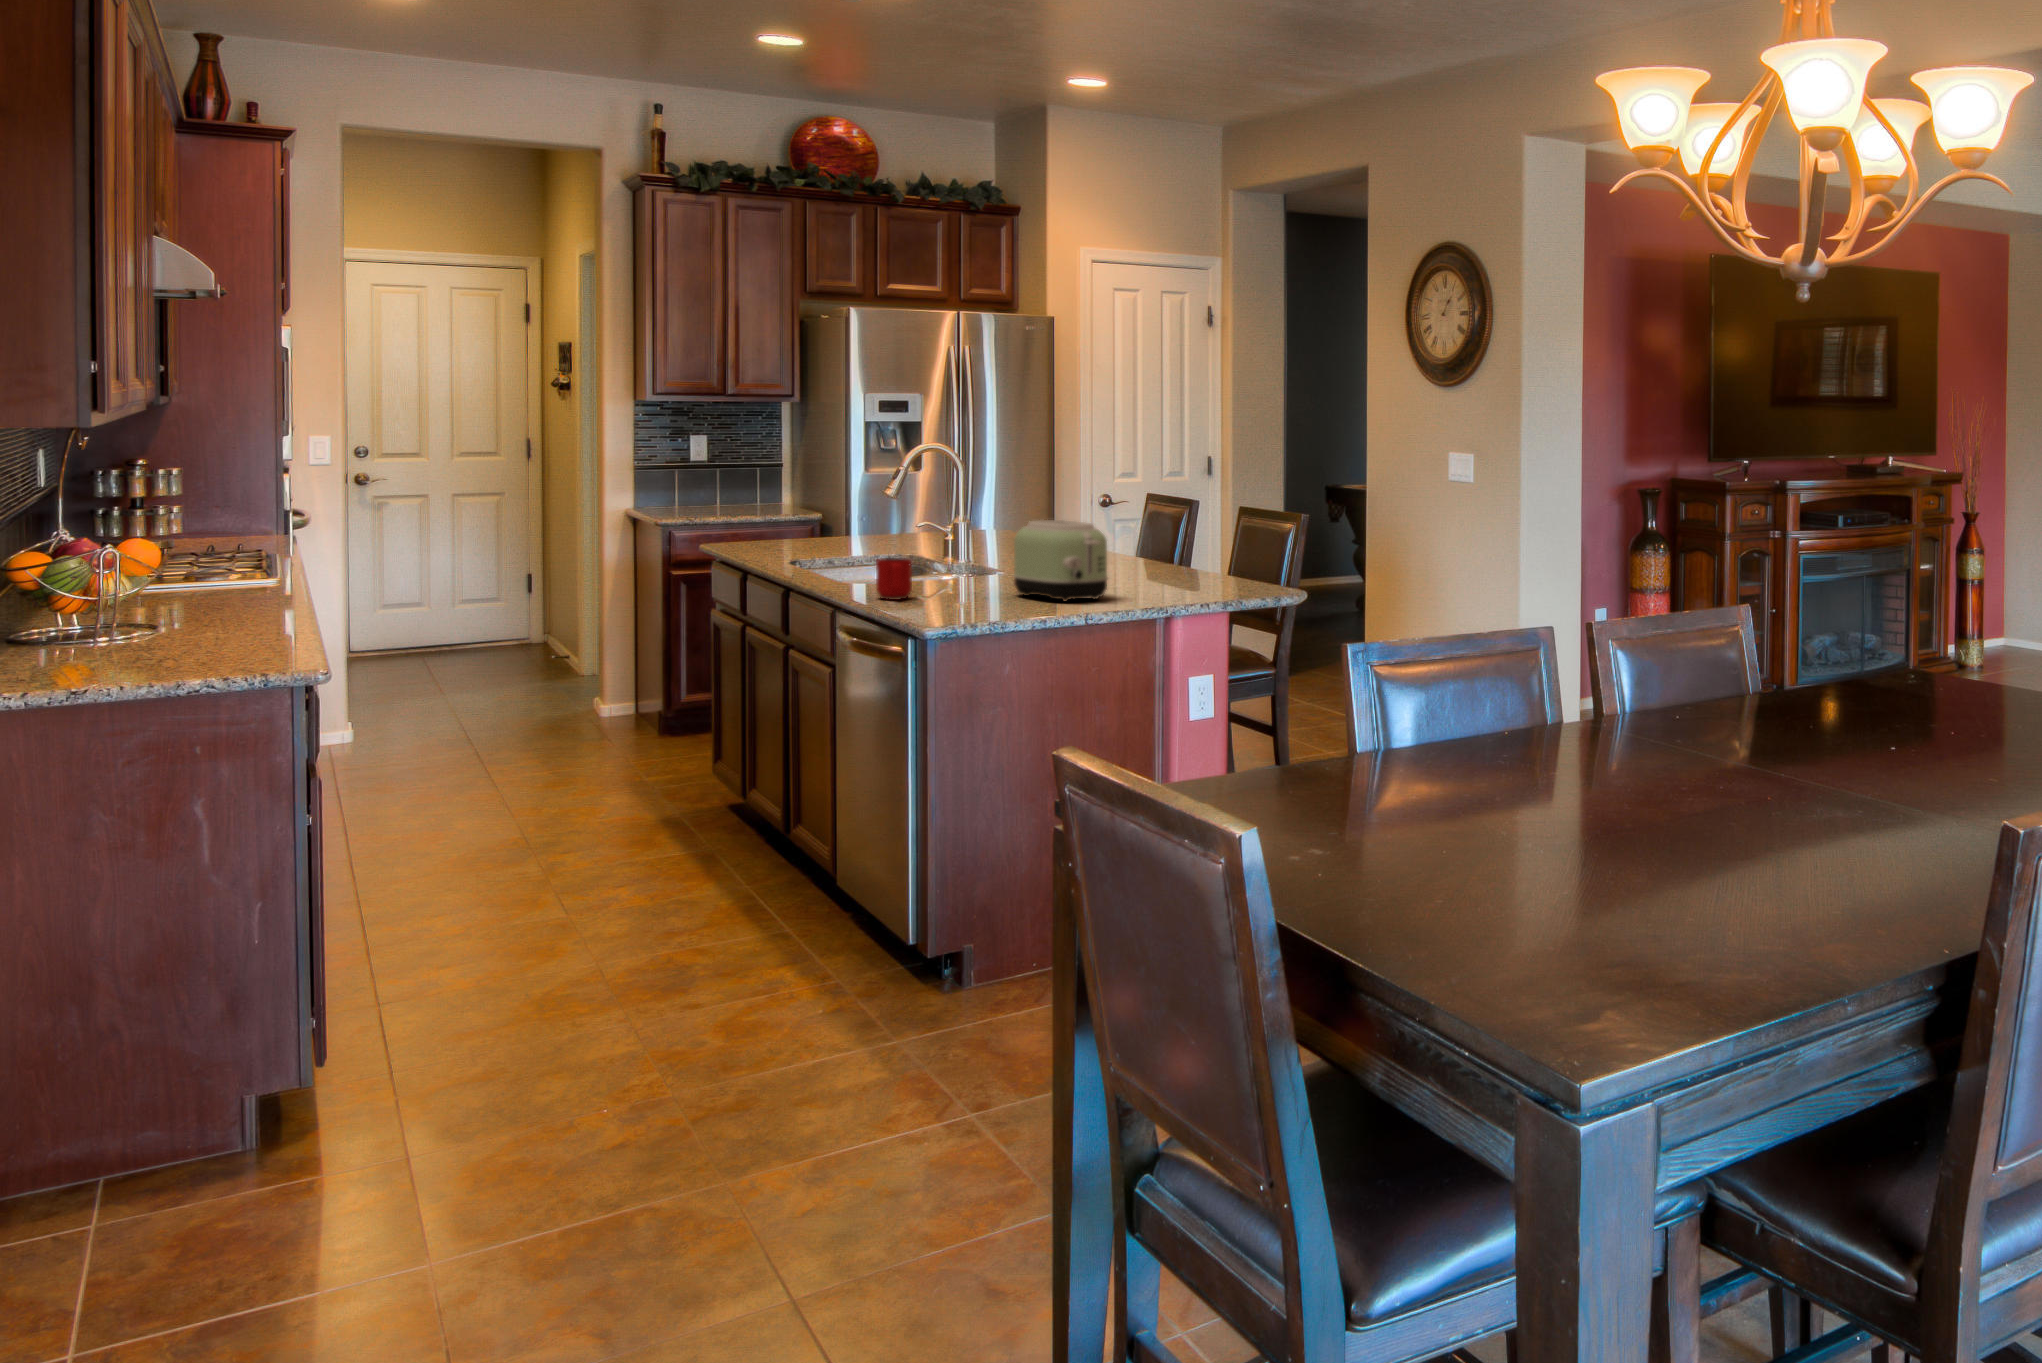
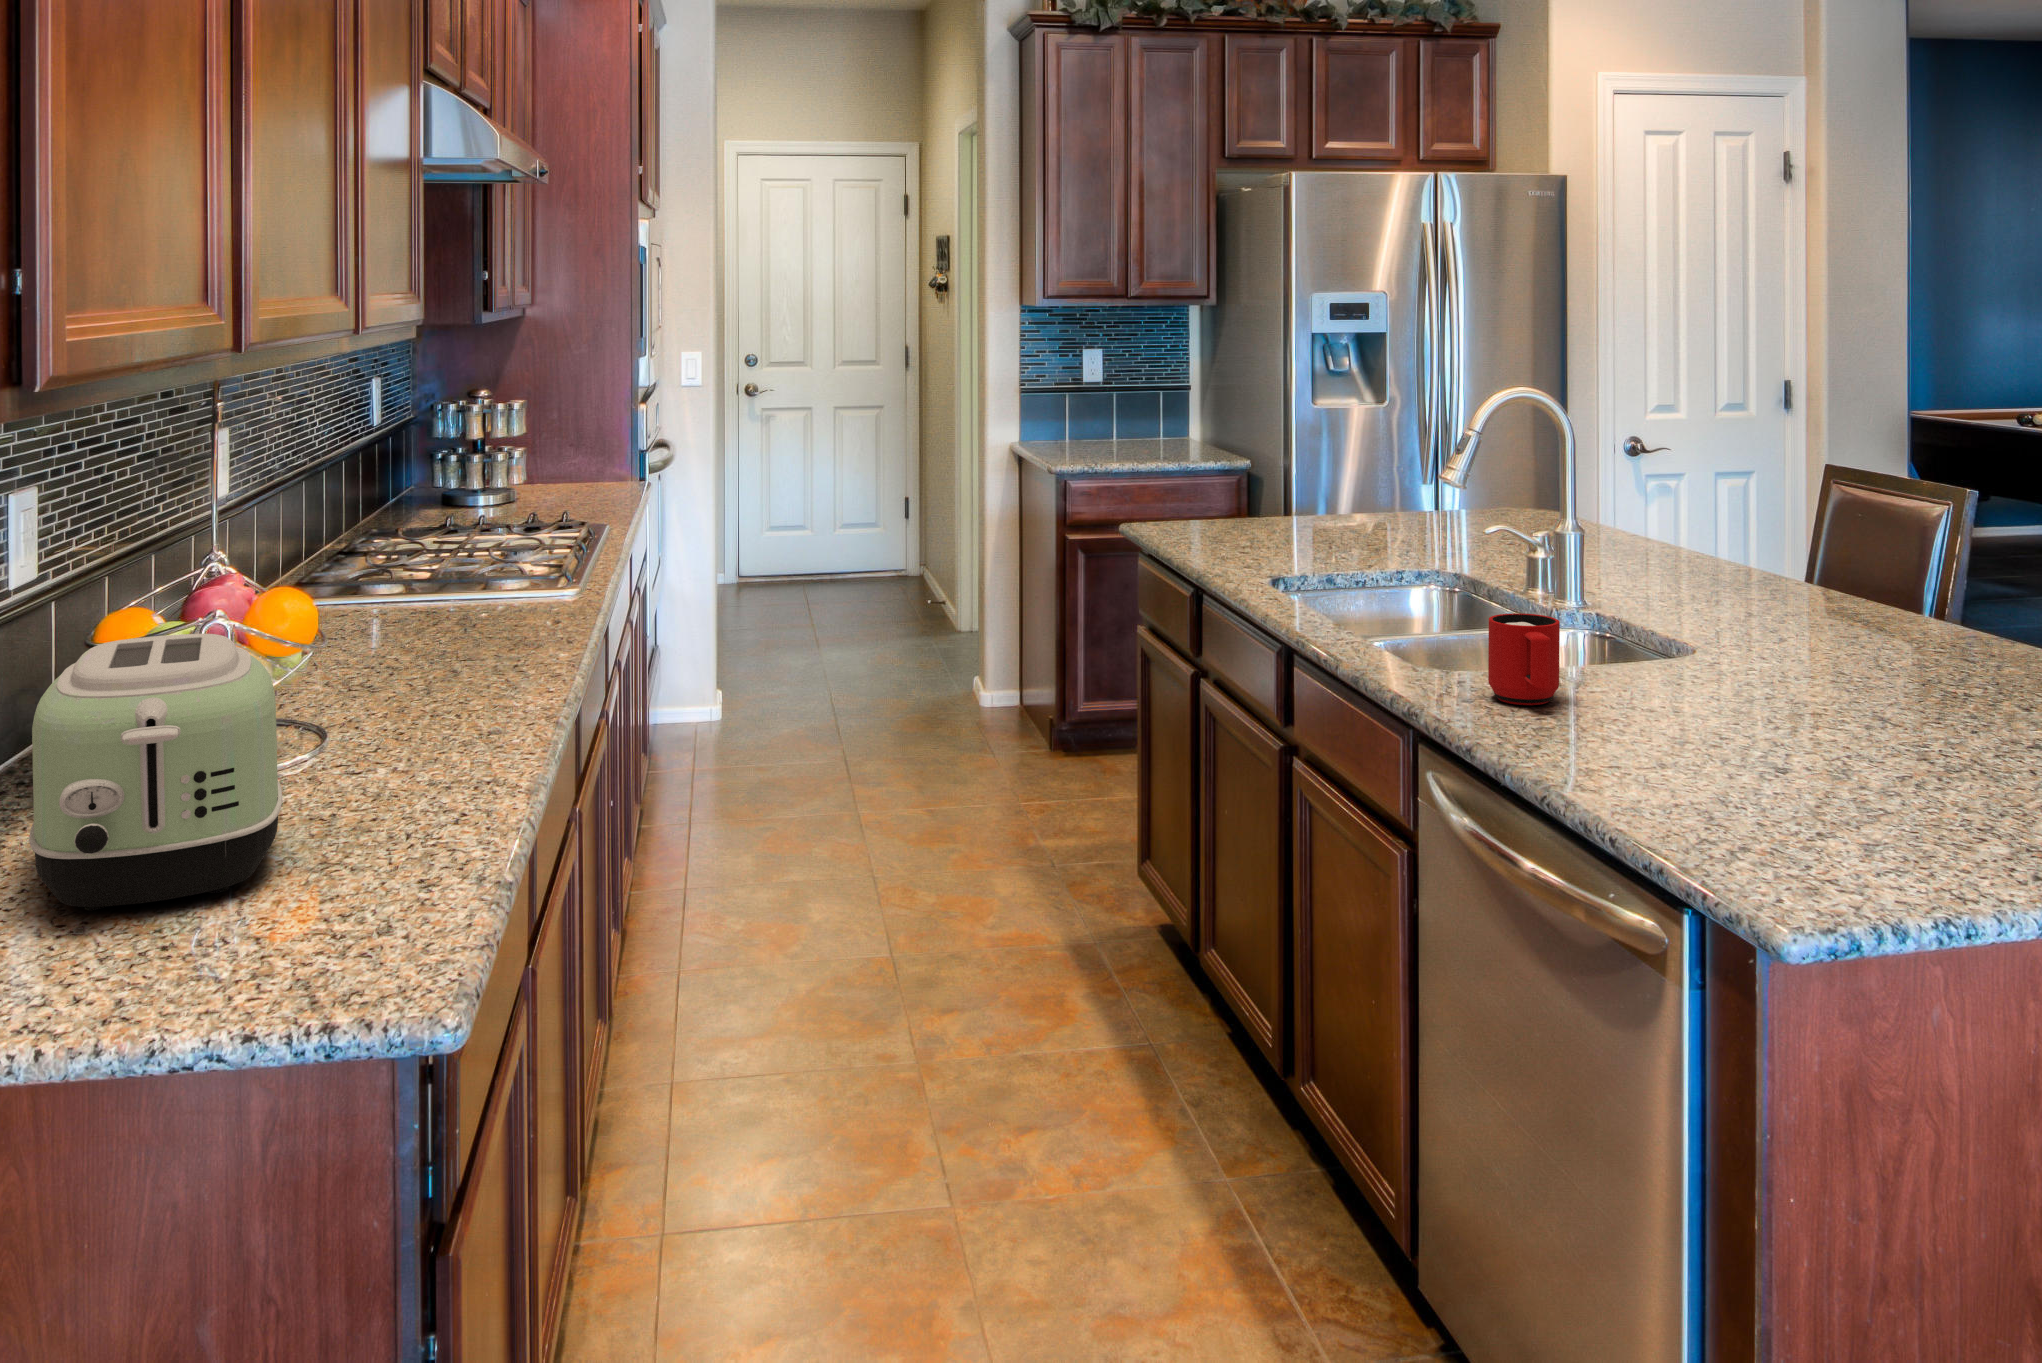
toaster: present [1012,520,1108,601] -> present [29,634,282,910]

